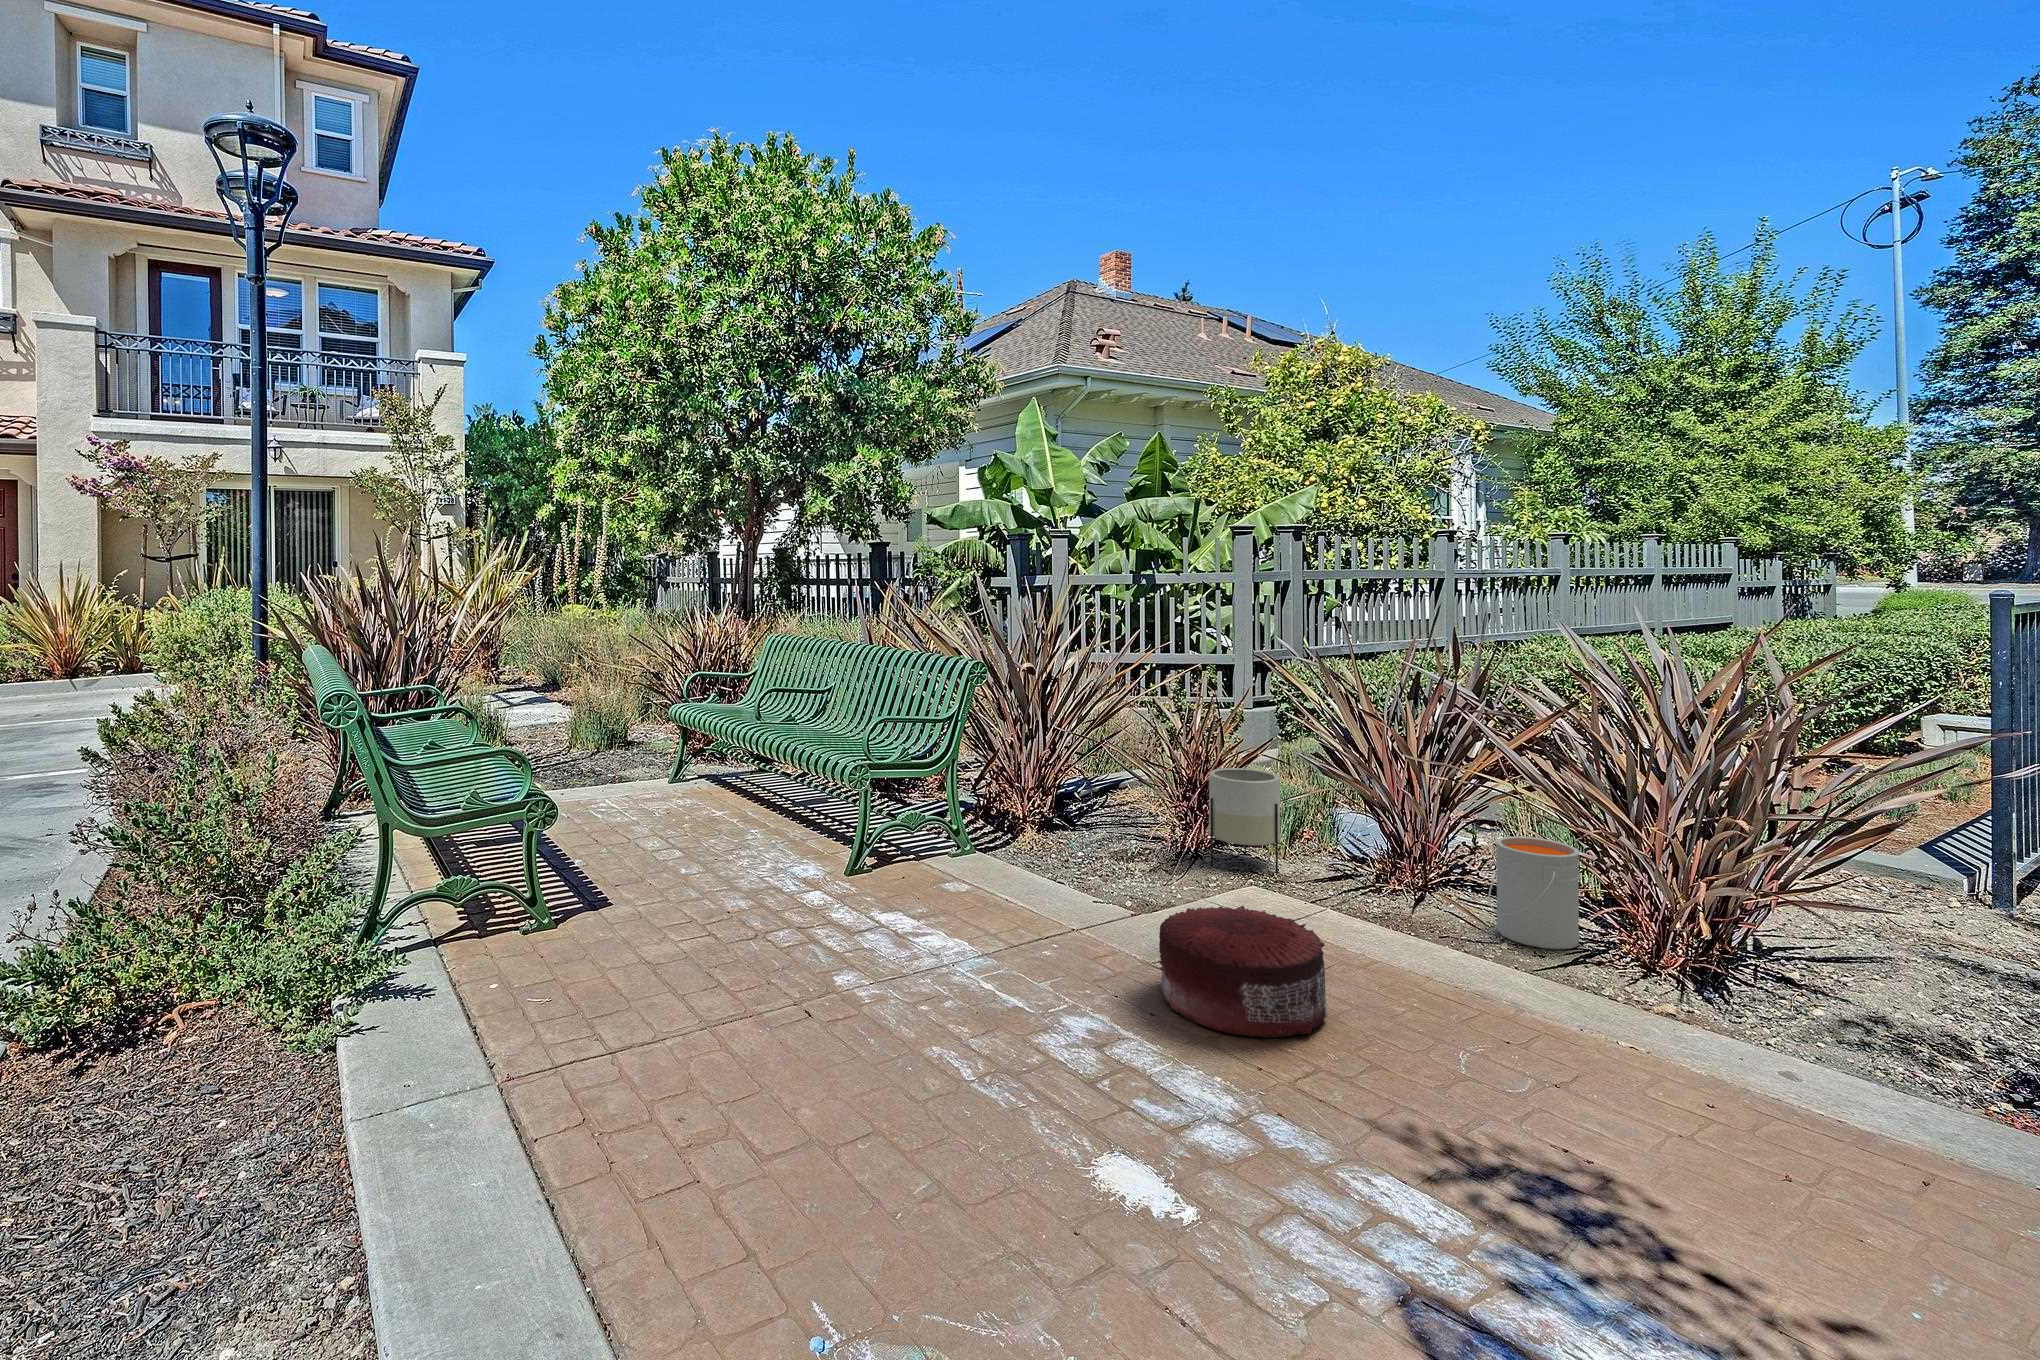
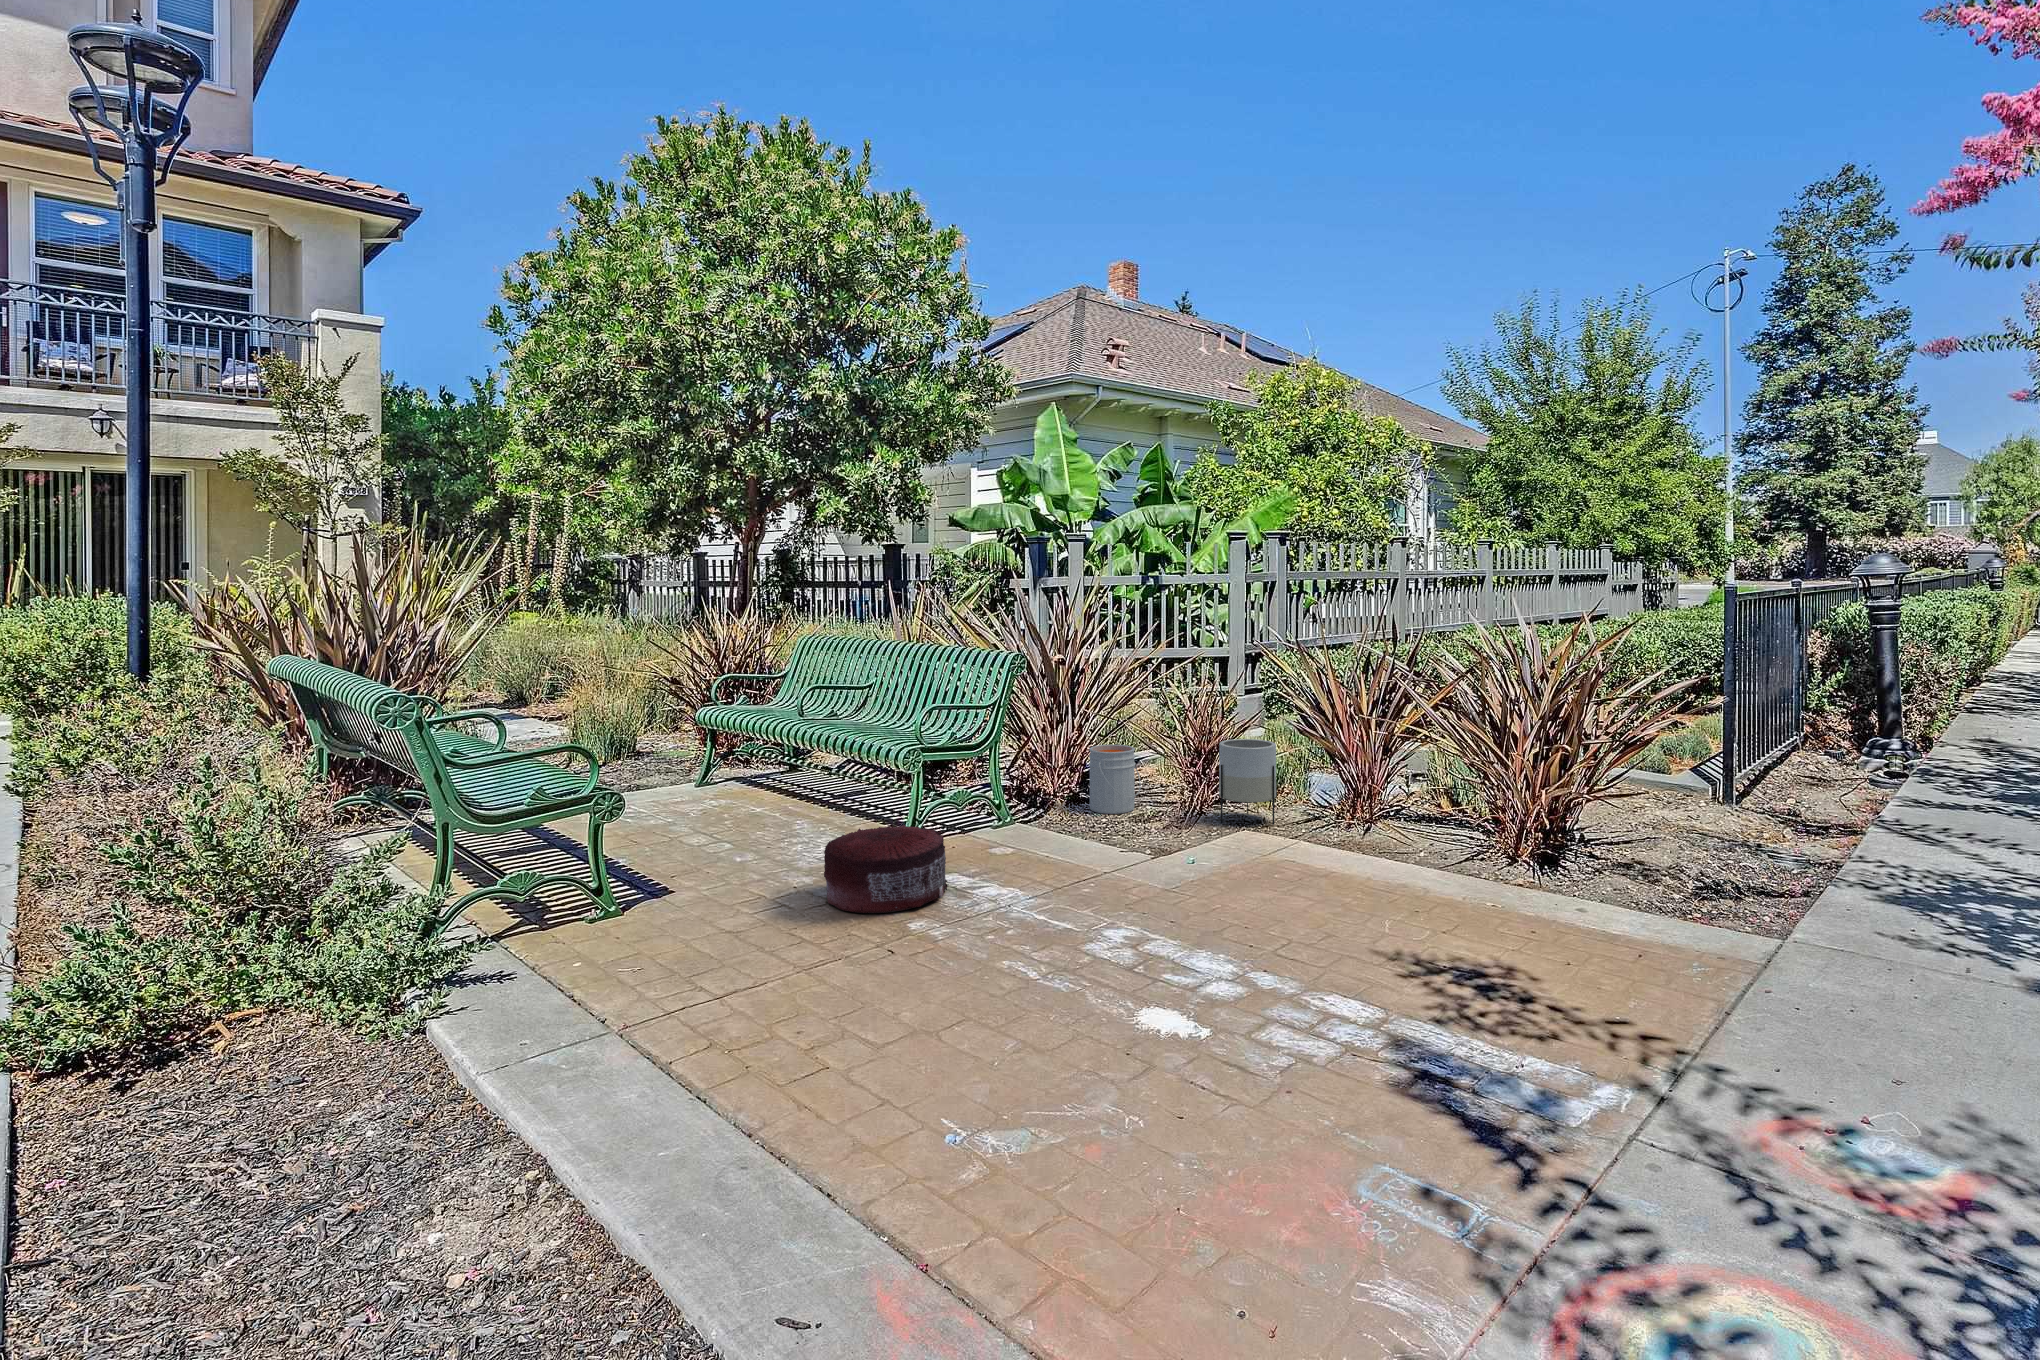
bucket: present [1488,836,1581,949] -> present [1089,744,1141,814]
pouf: present [1159,906,1327,1037] -> present [824,824,948,913]

